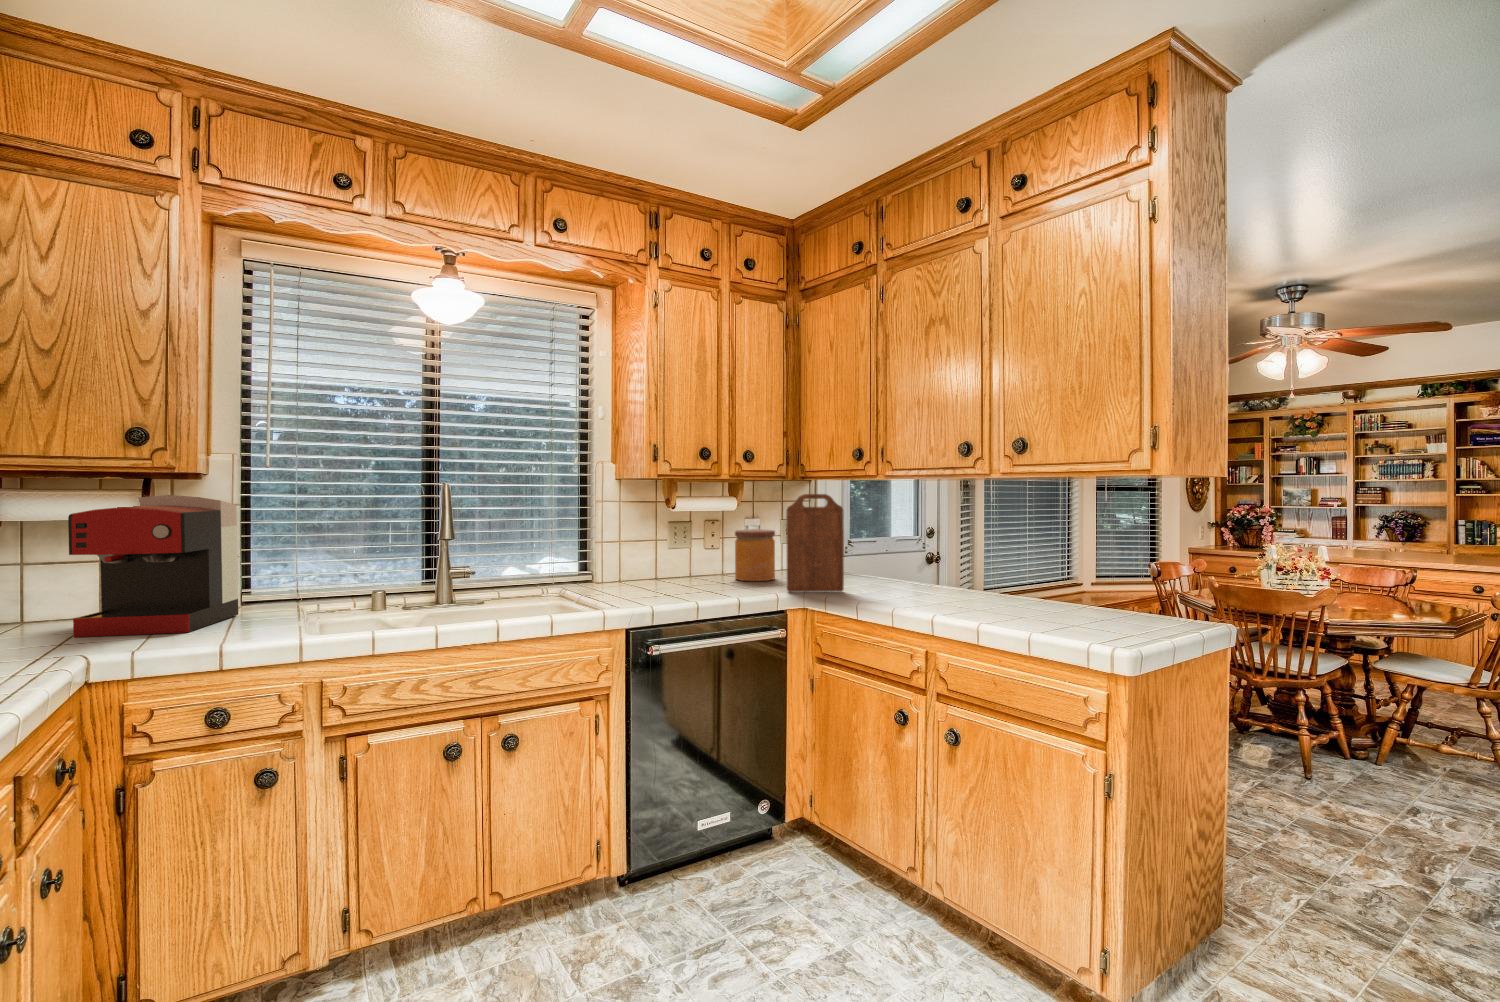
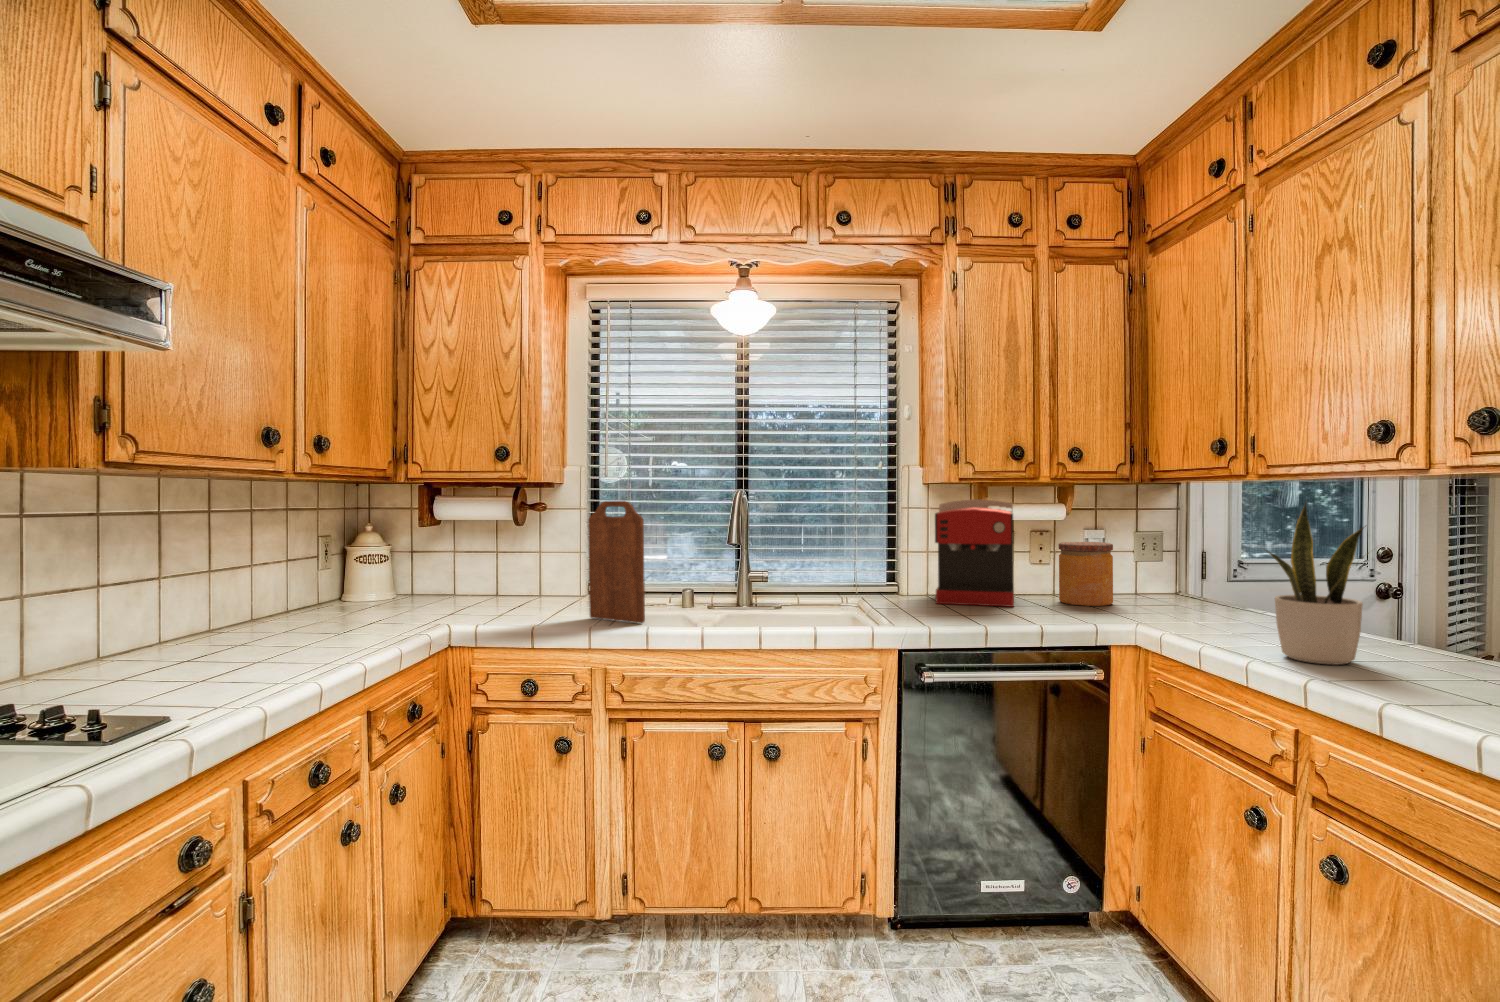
cutting board: present [786,494,844,592] -> present [588,501,645,623]
potted plant: none [894,494,972,607] -> present [1267,504,1369,665]
coffee maker: present [68,495,238,637] -> present [935,499,1014,607]

